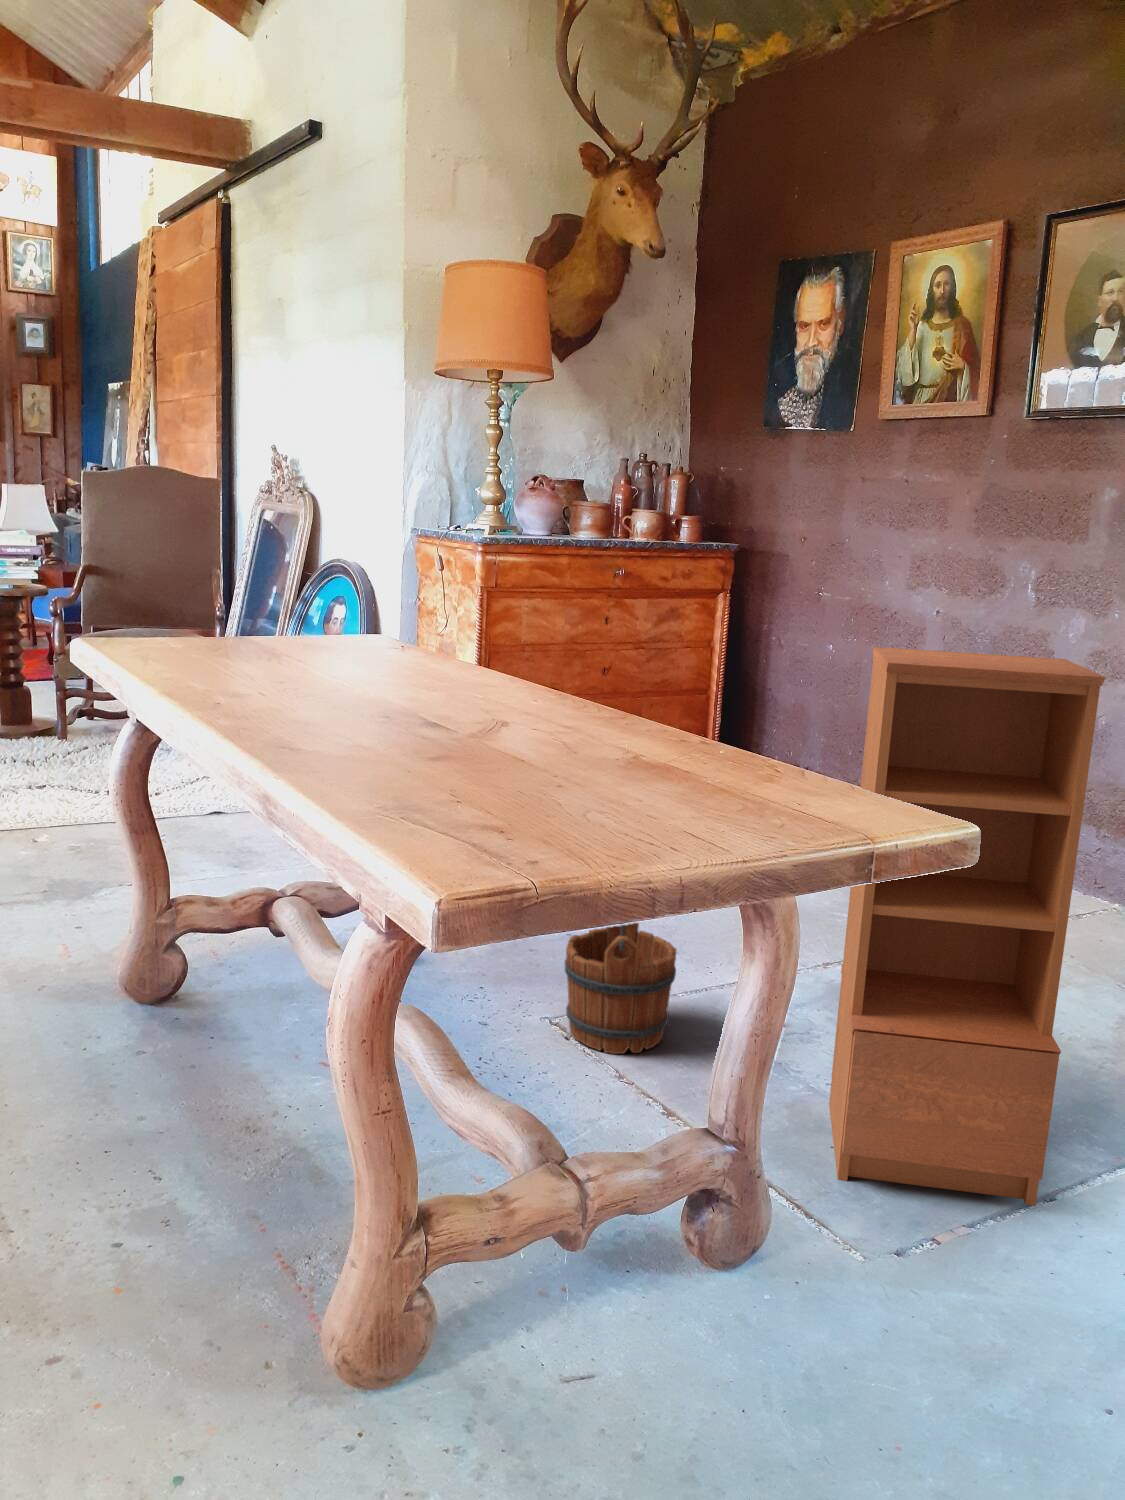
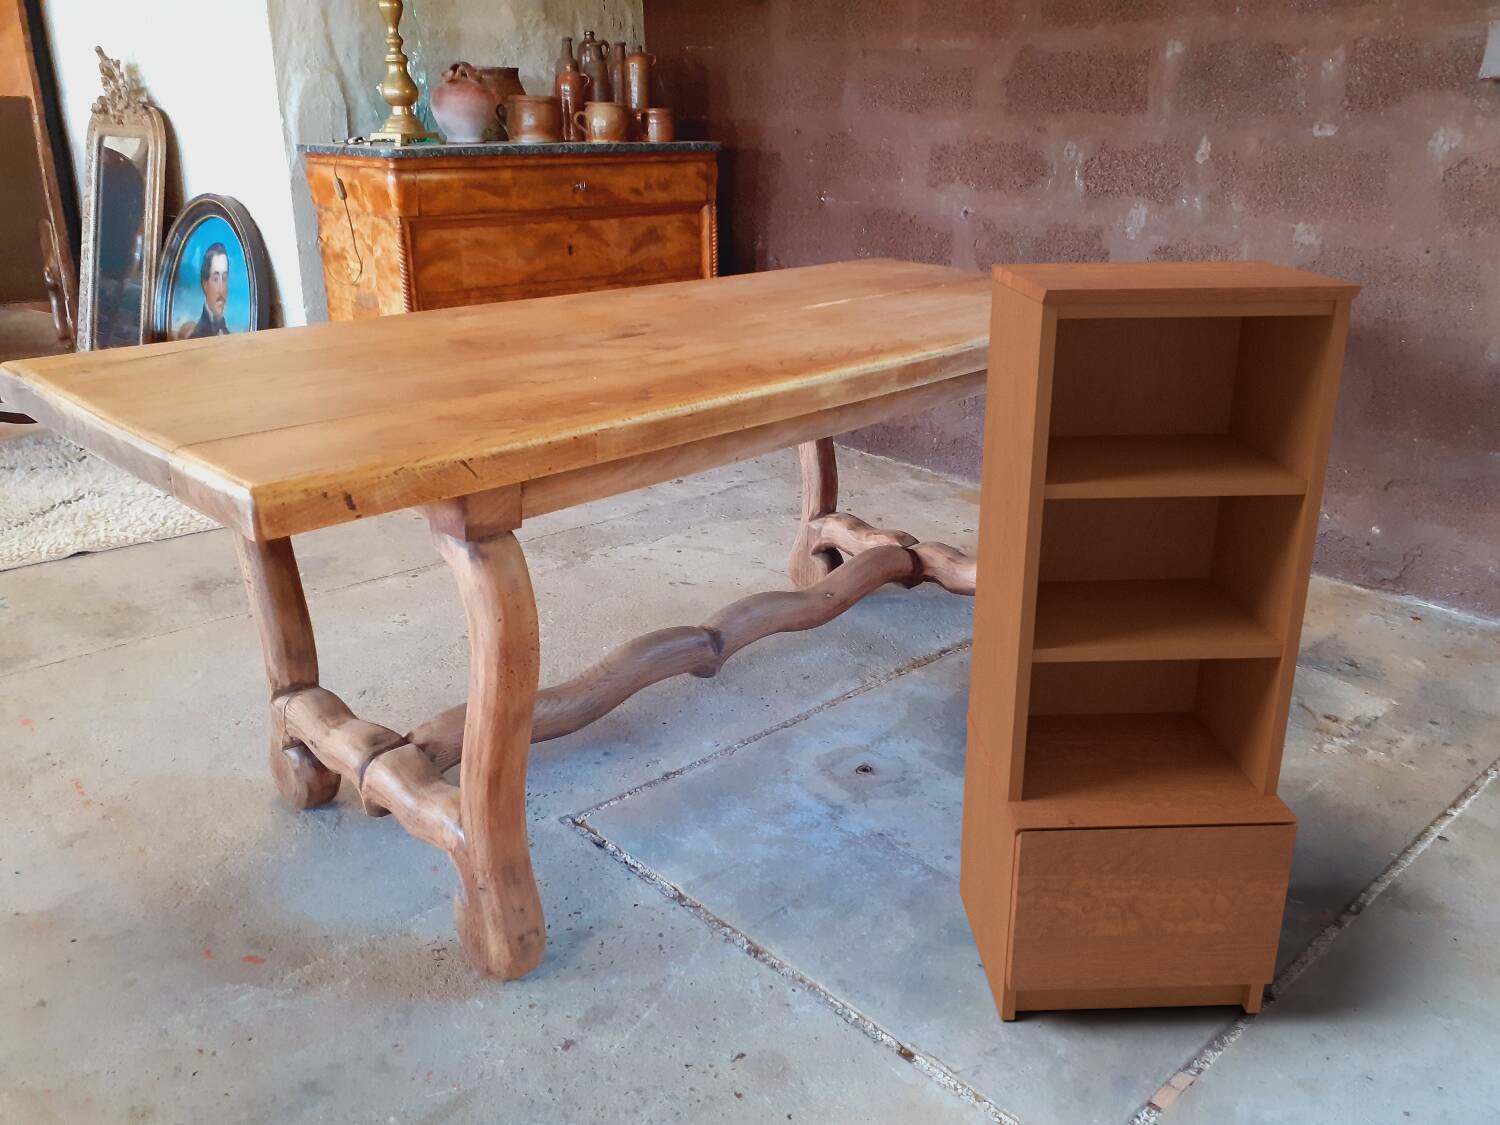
wooden bucket: present [565,923,676,1054] -> none [581,589,734,858]

